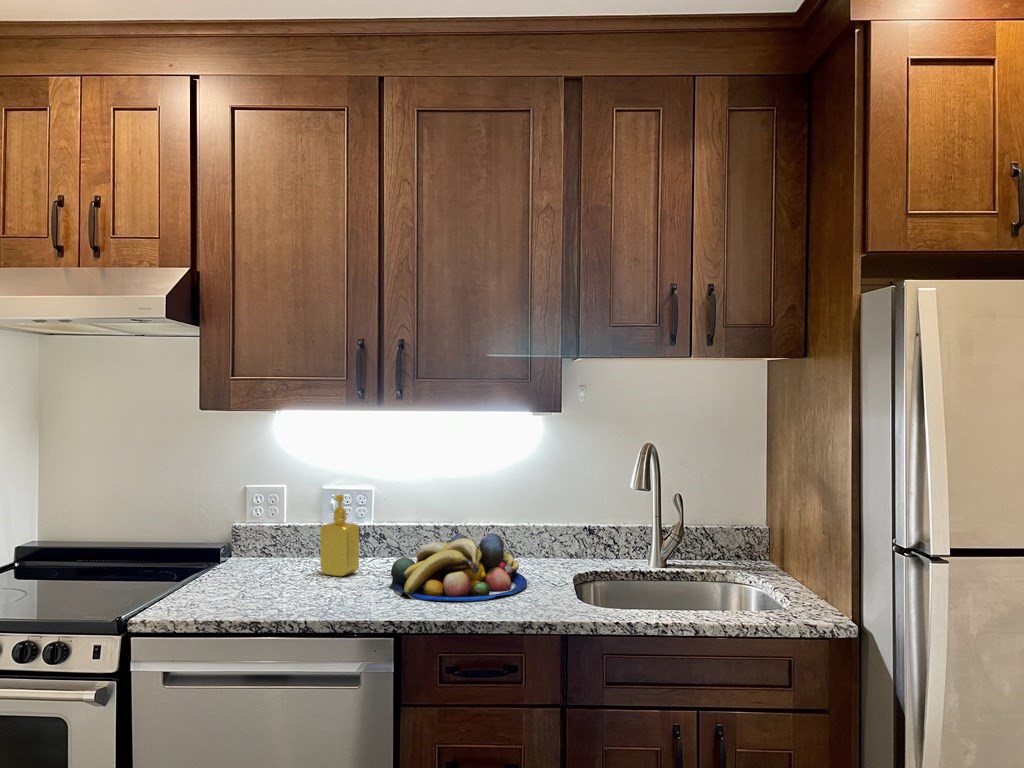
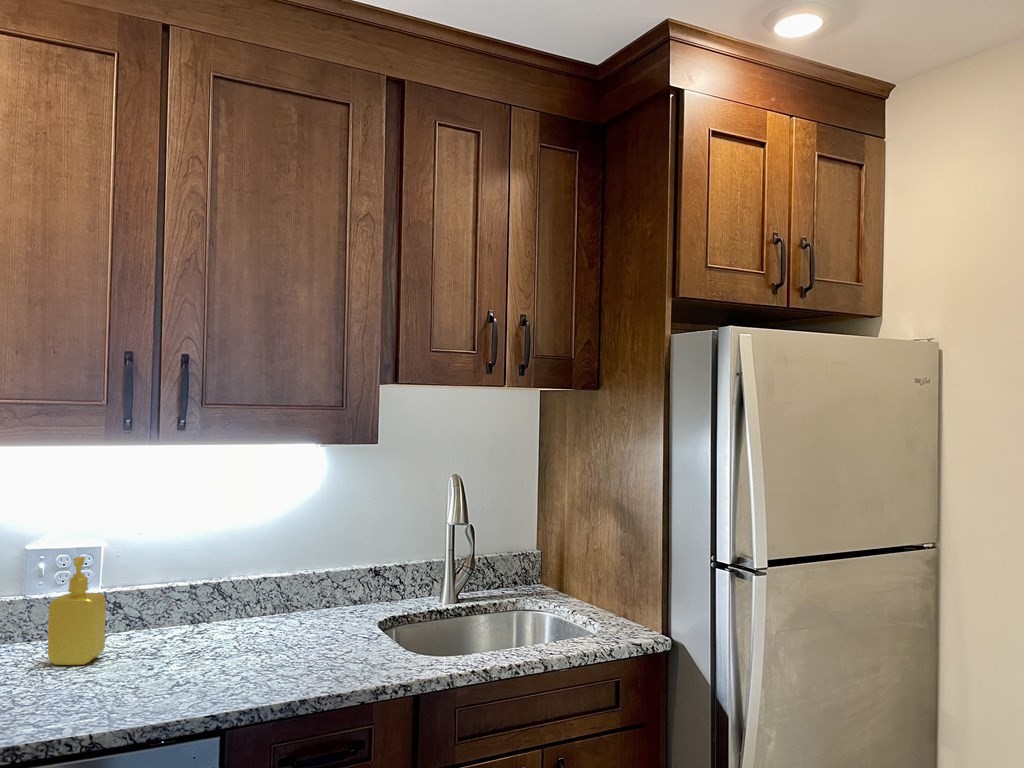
fruit bowl: present [389,533,527,601] -> none [165,587,339,681]

